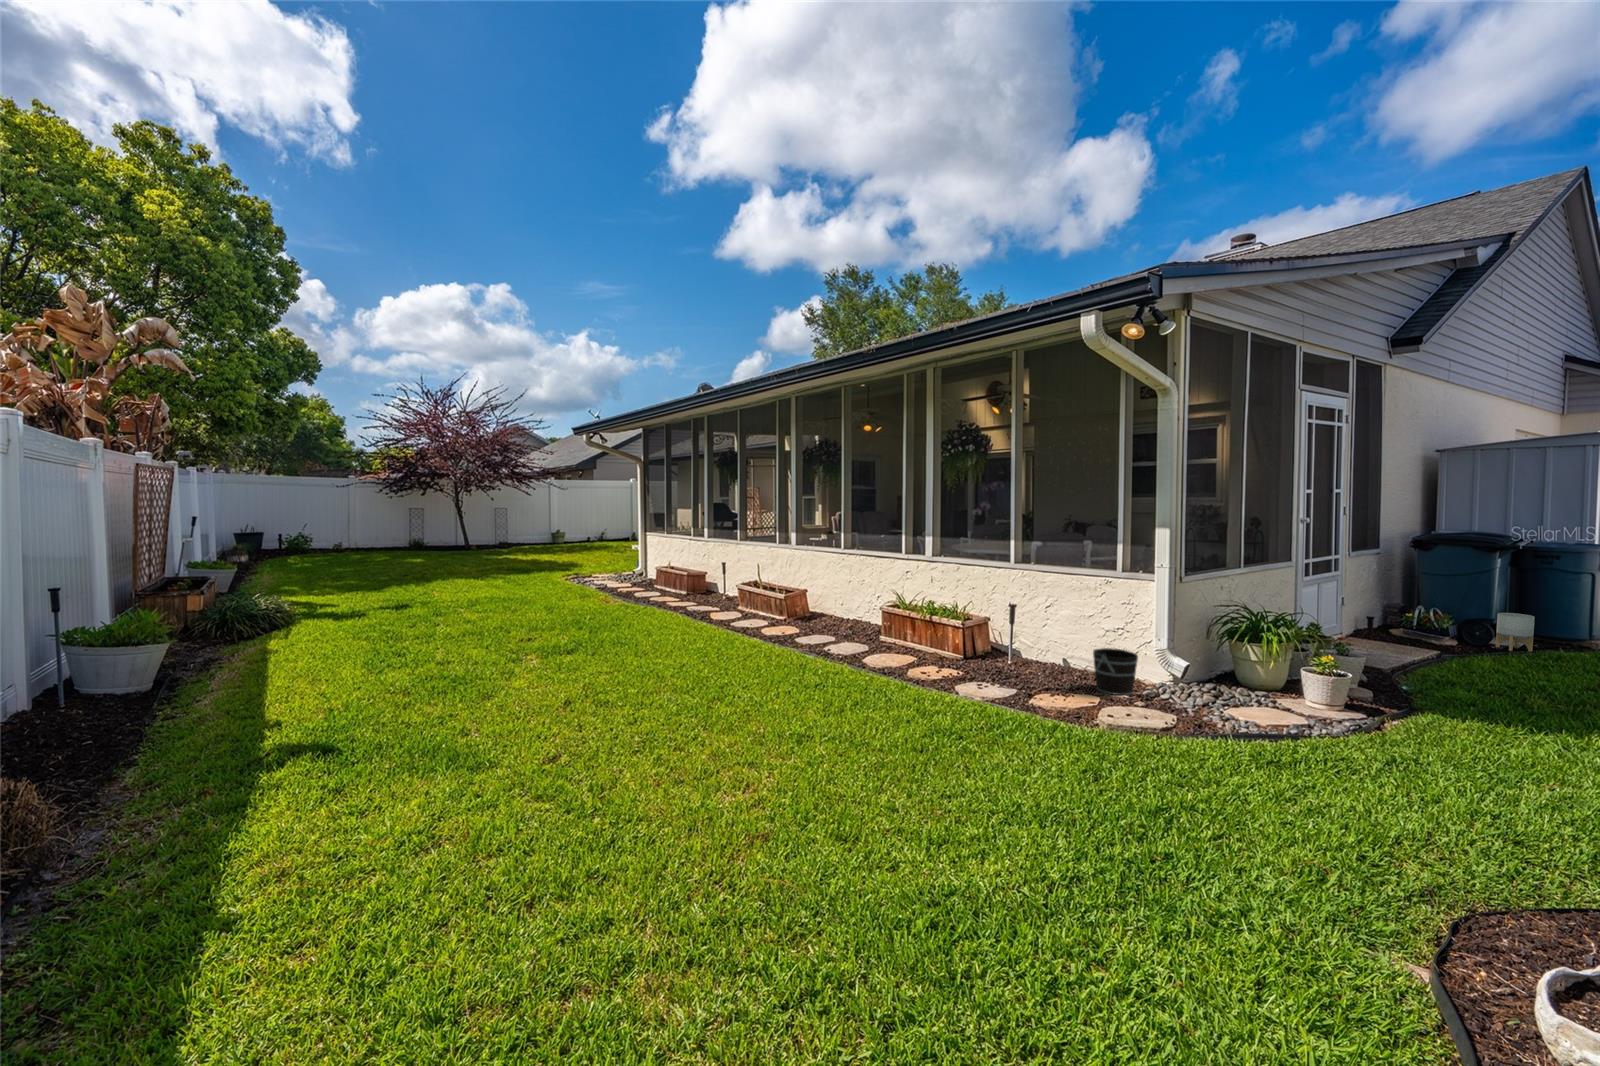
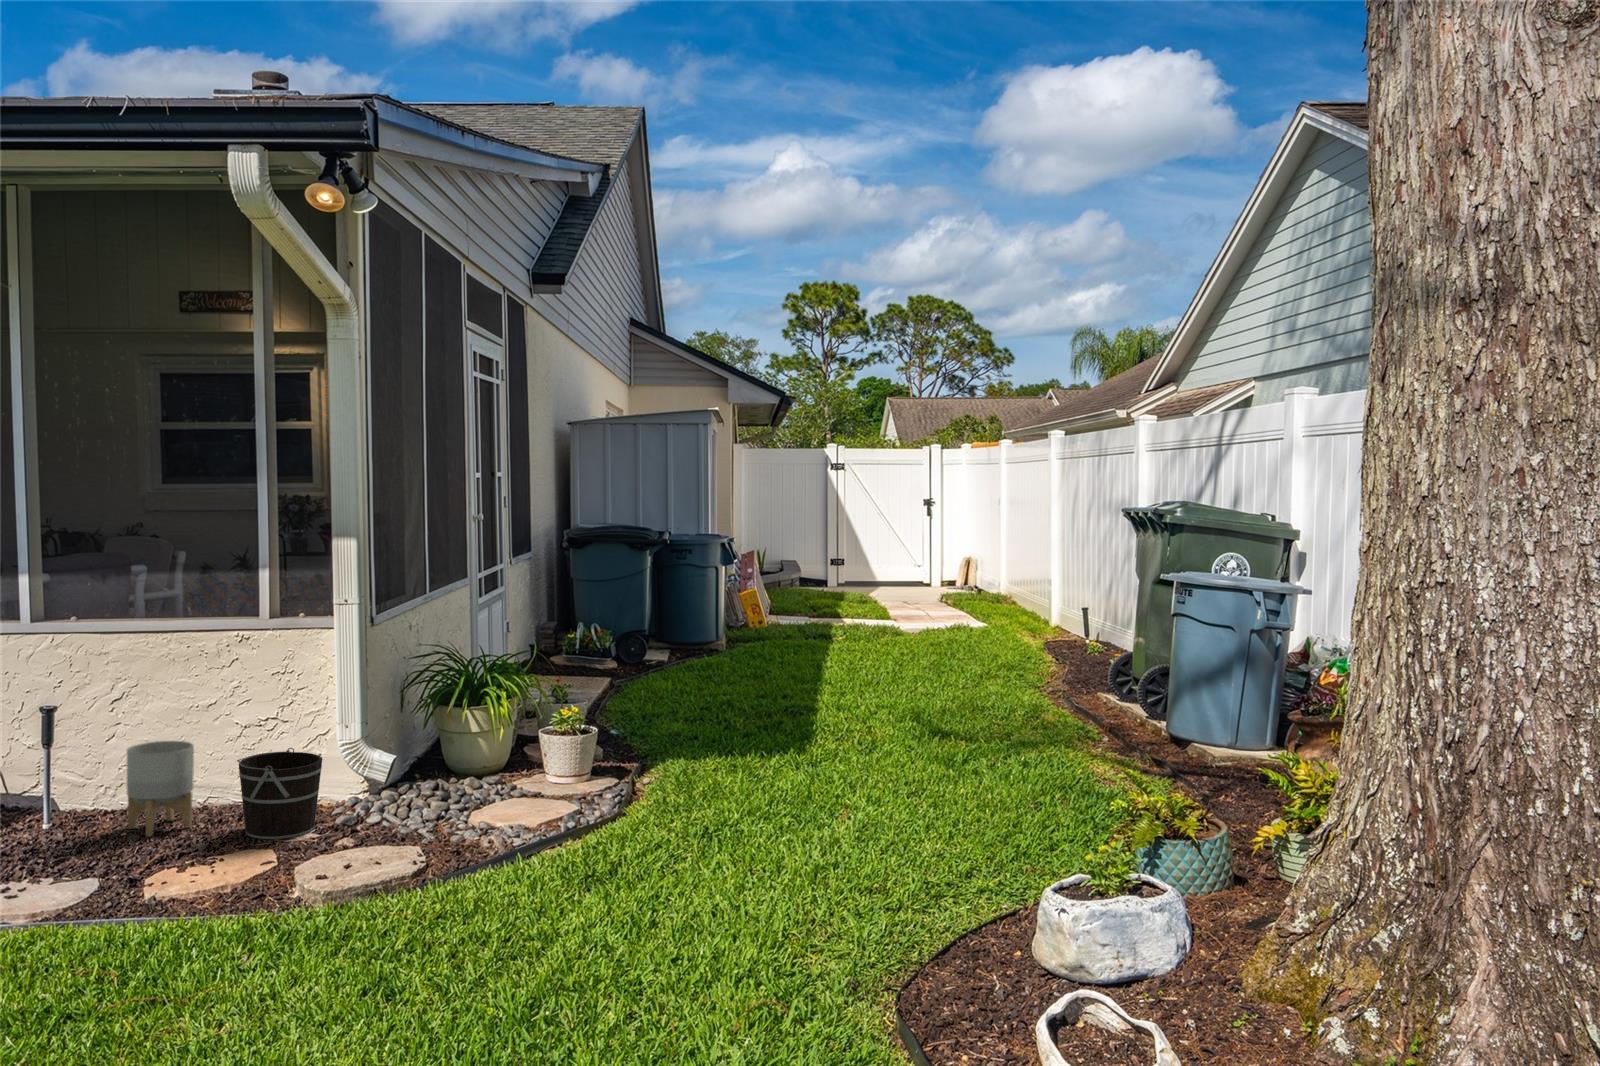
planter: present [1496,613,1535,652] -> present [127,741,194,837]

